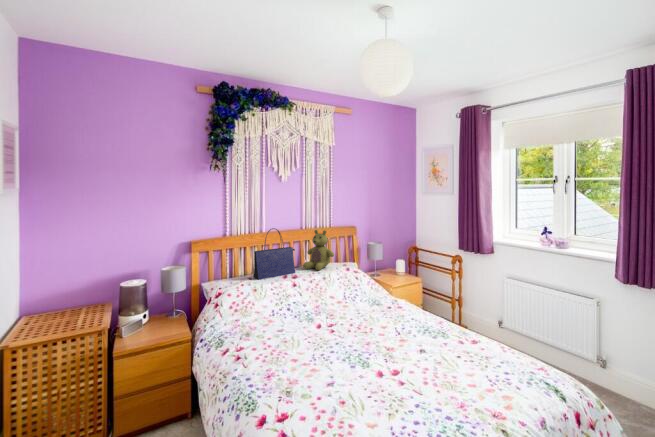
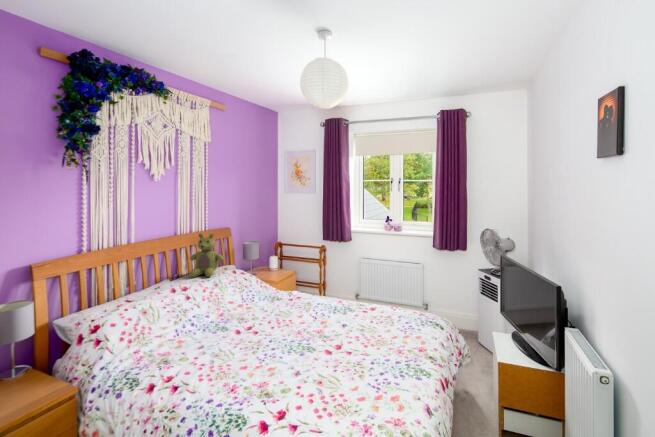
tote bag: present [254,228,295,279] -> none [136,236,185,298]

